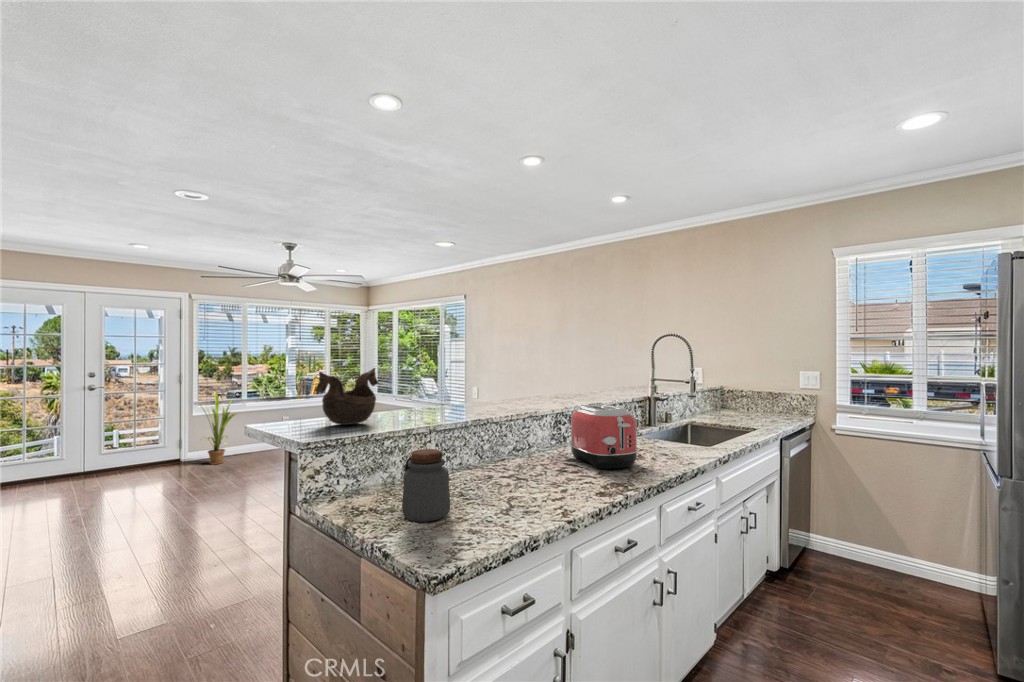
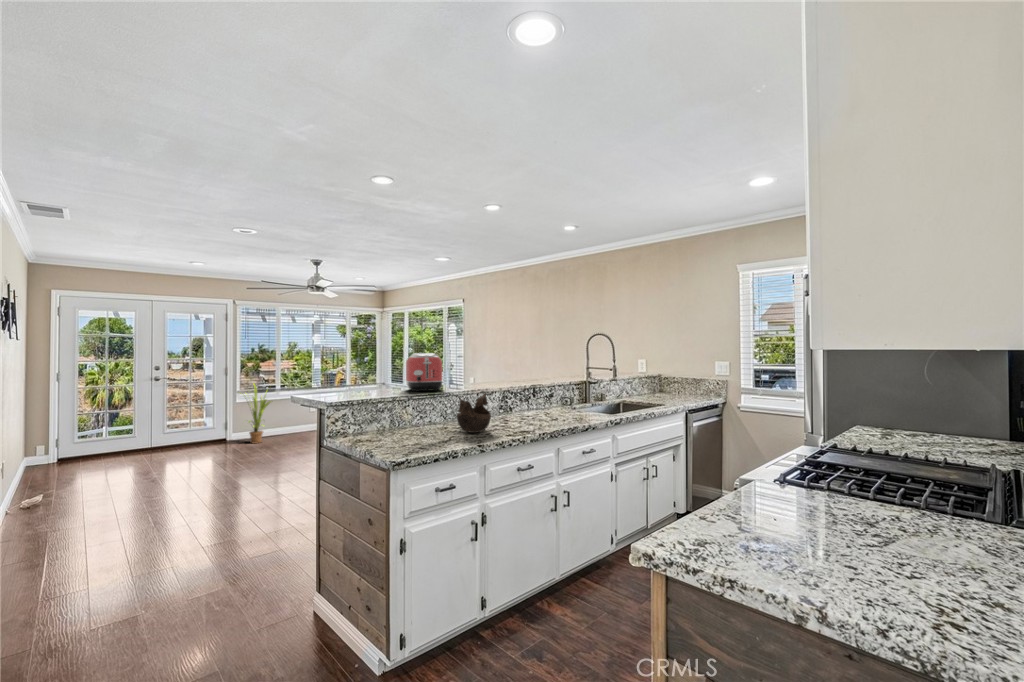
decorative bowl: present [315,368,378,425] -> present [457,393,491,433]
toaster: present [570,404,638,470] -> present [405,353,443,392]
jar: present [402,449,450,522] -> none [385,406,414,446]

